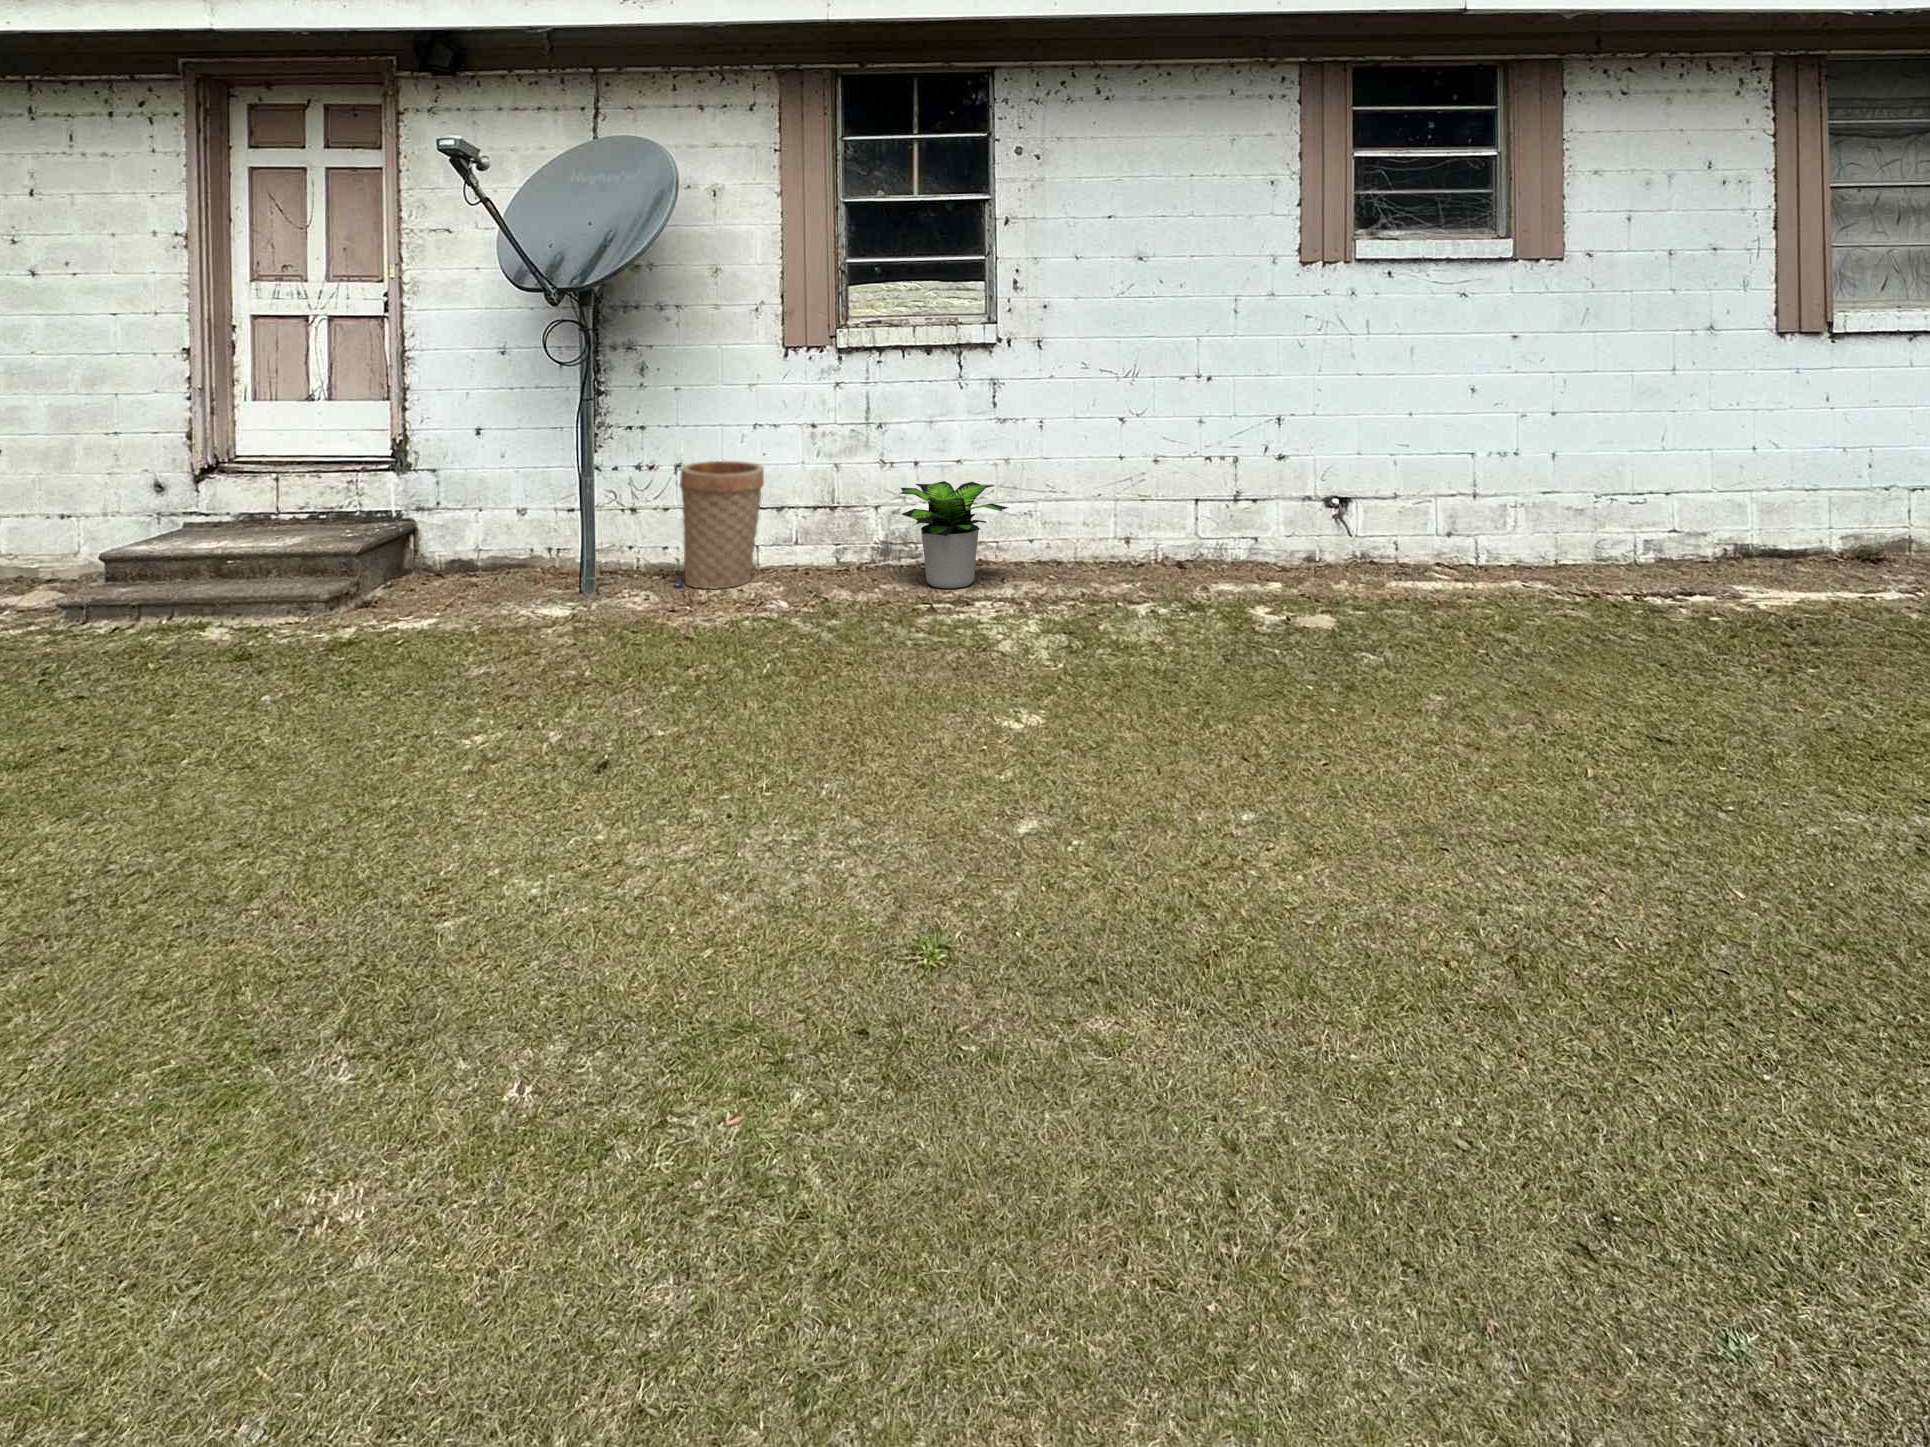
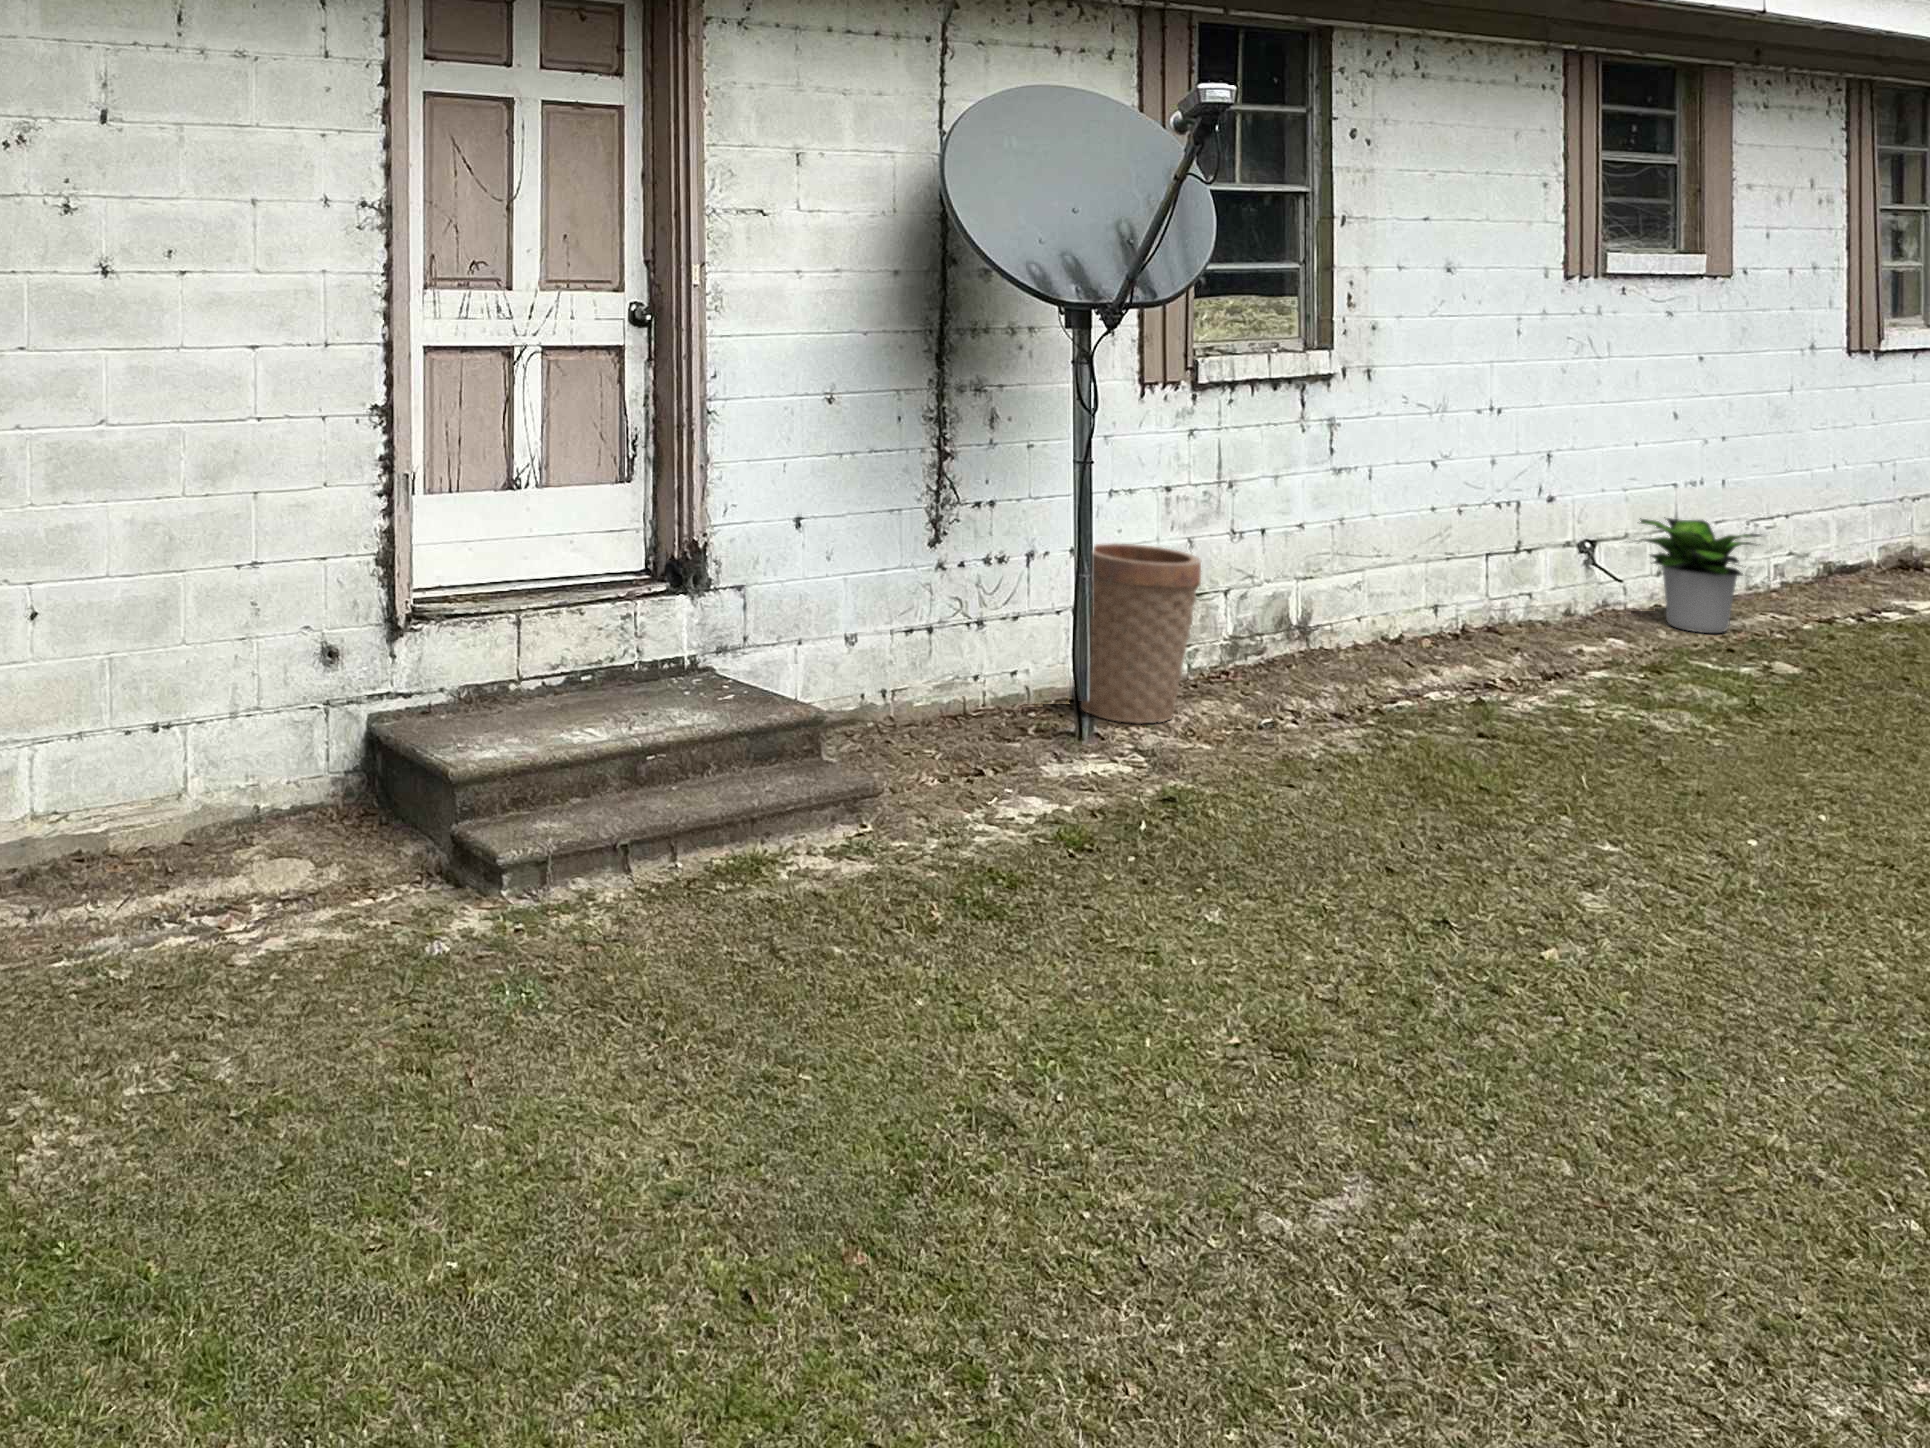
potted plant: present [899,481,1008,588] -> present [1629,517,1761,633]

